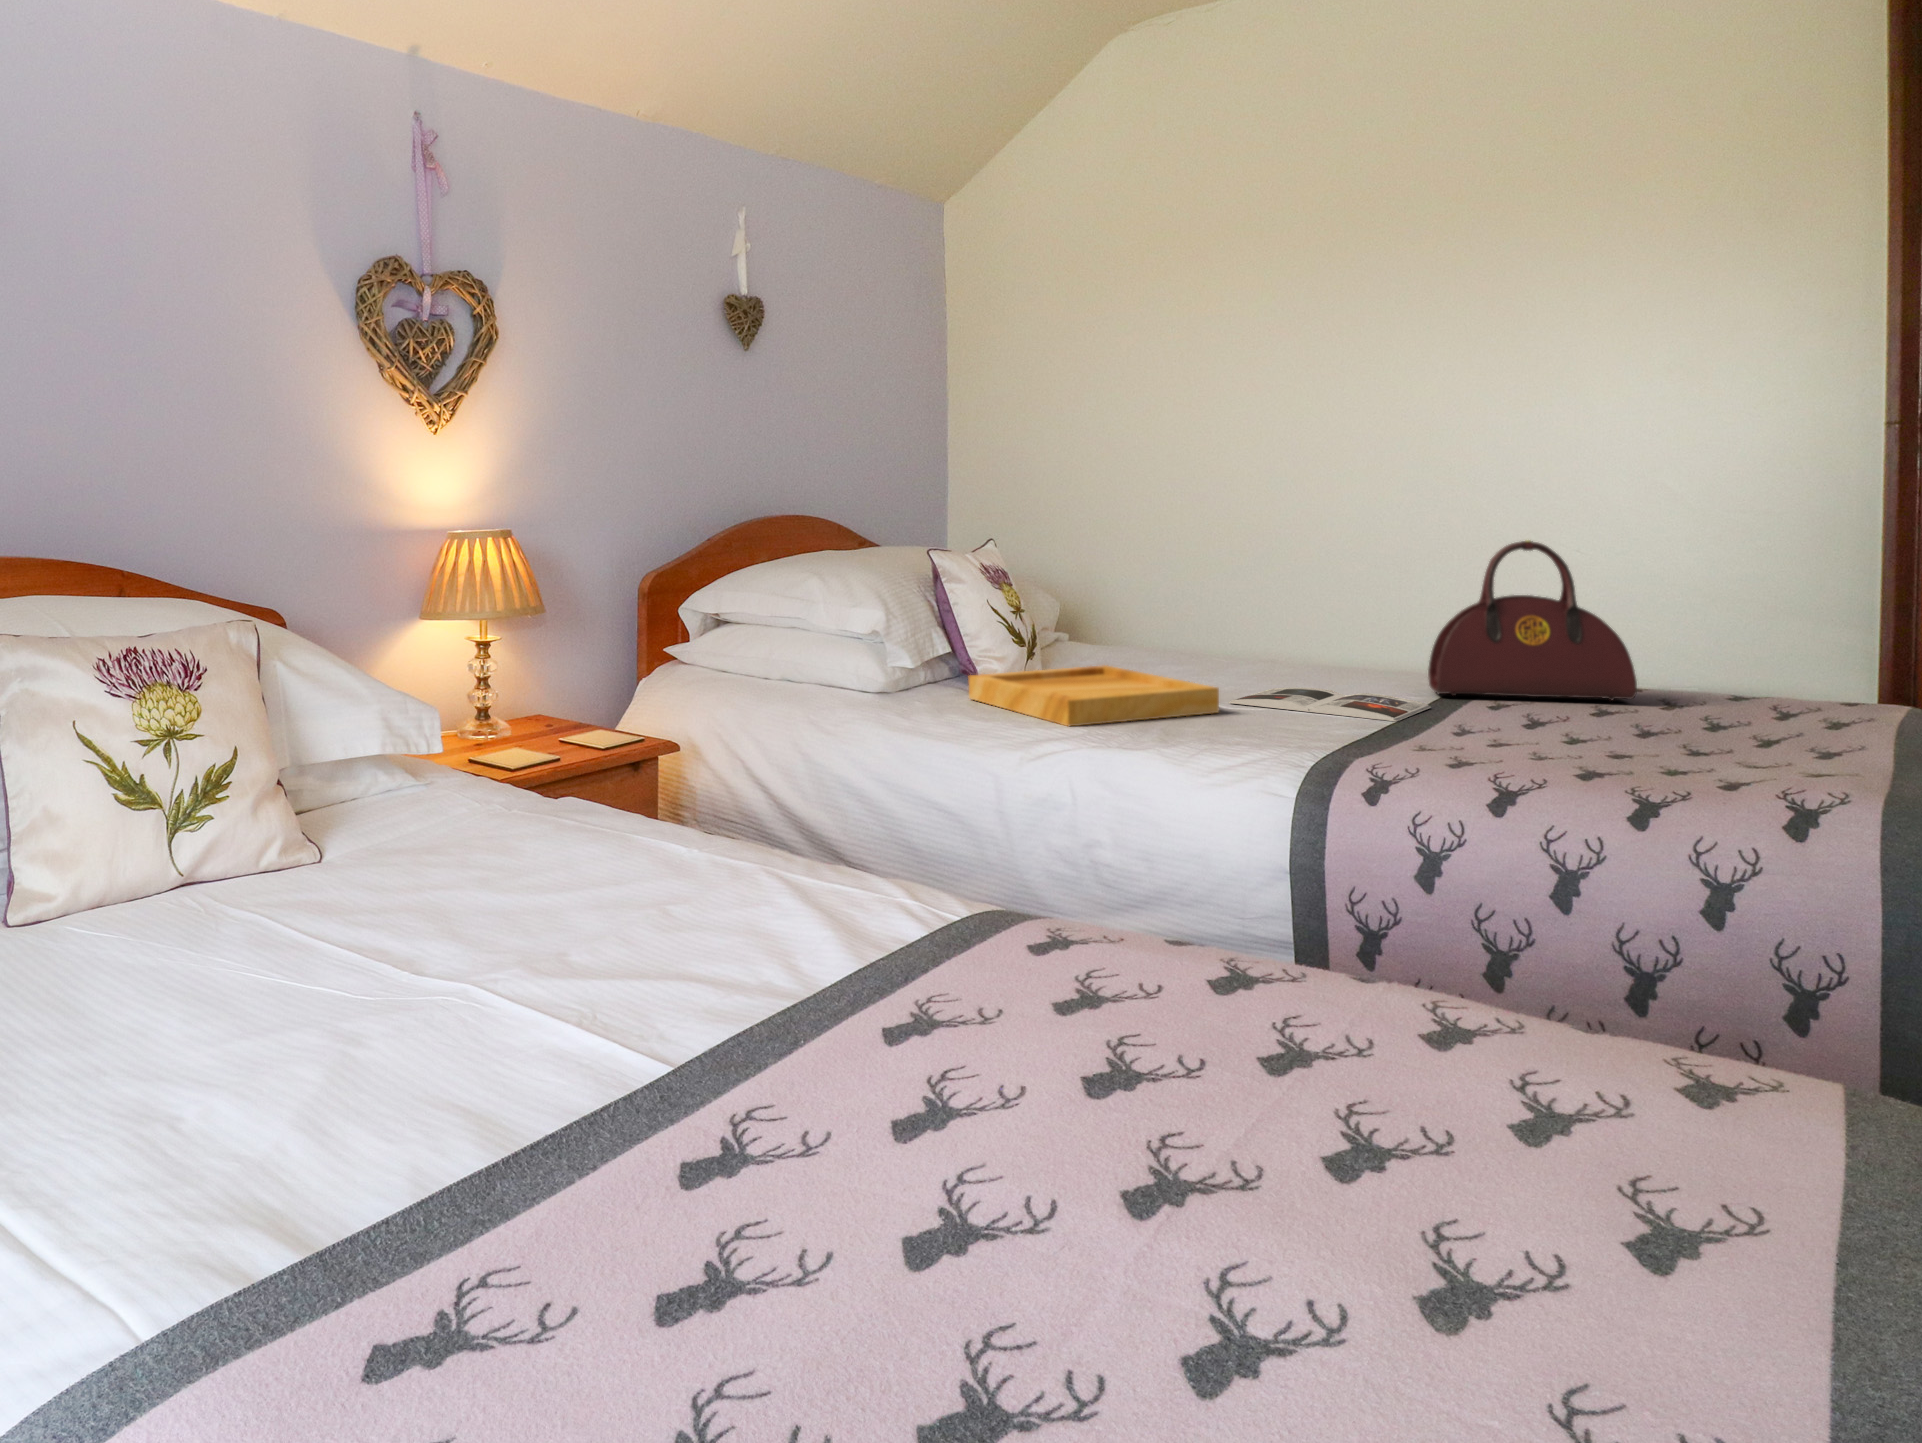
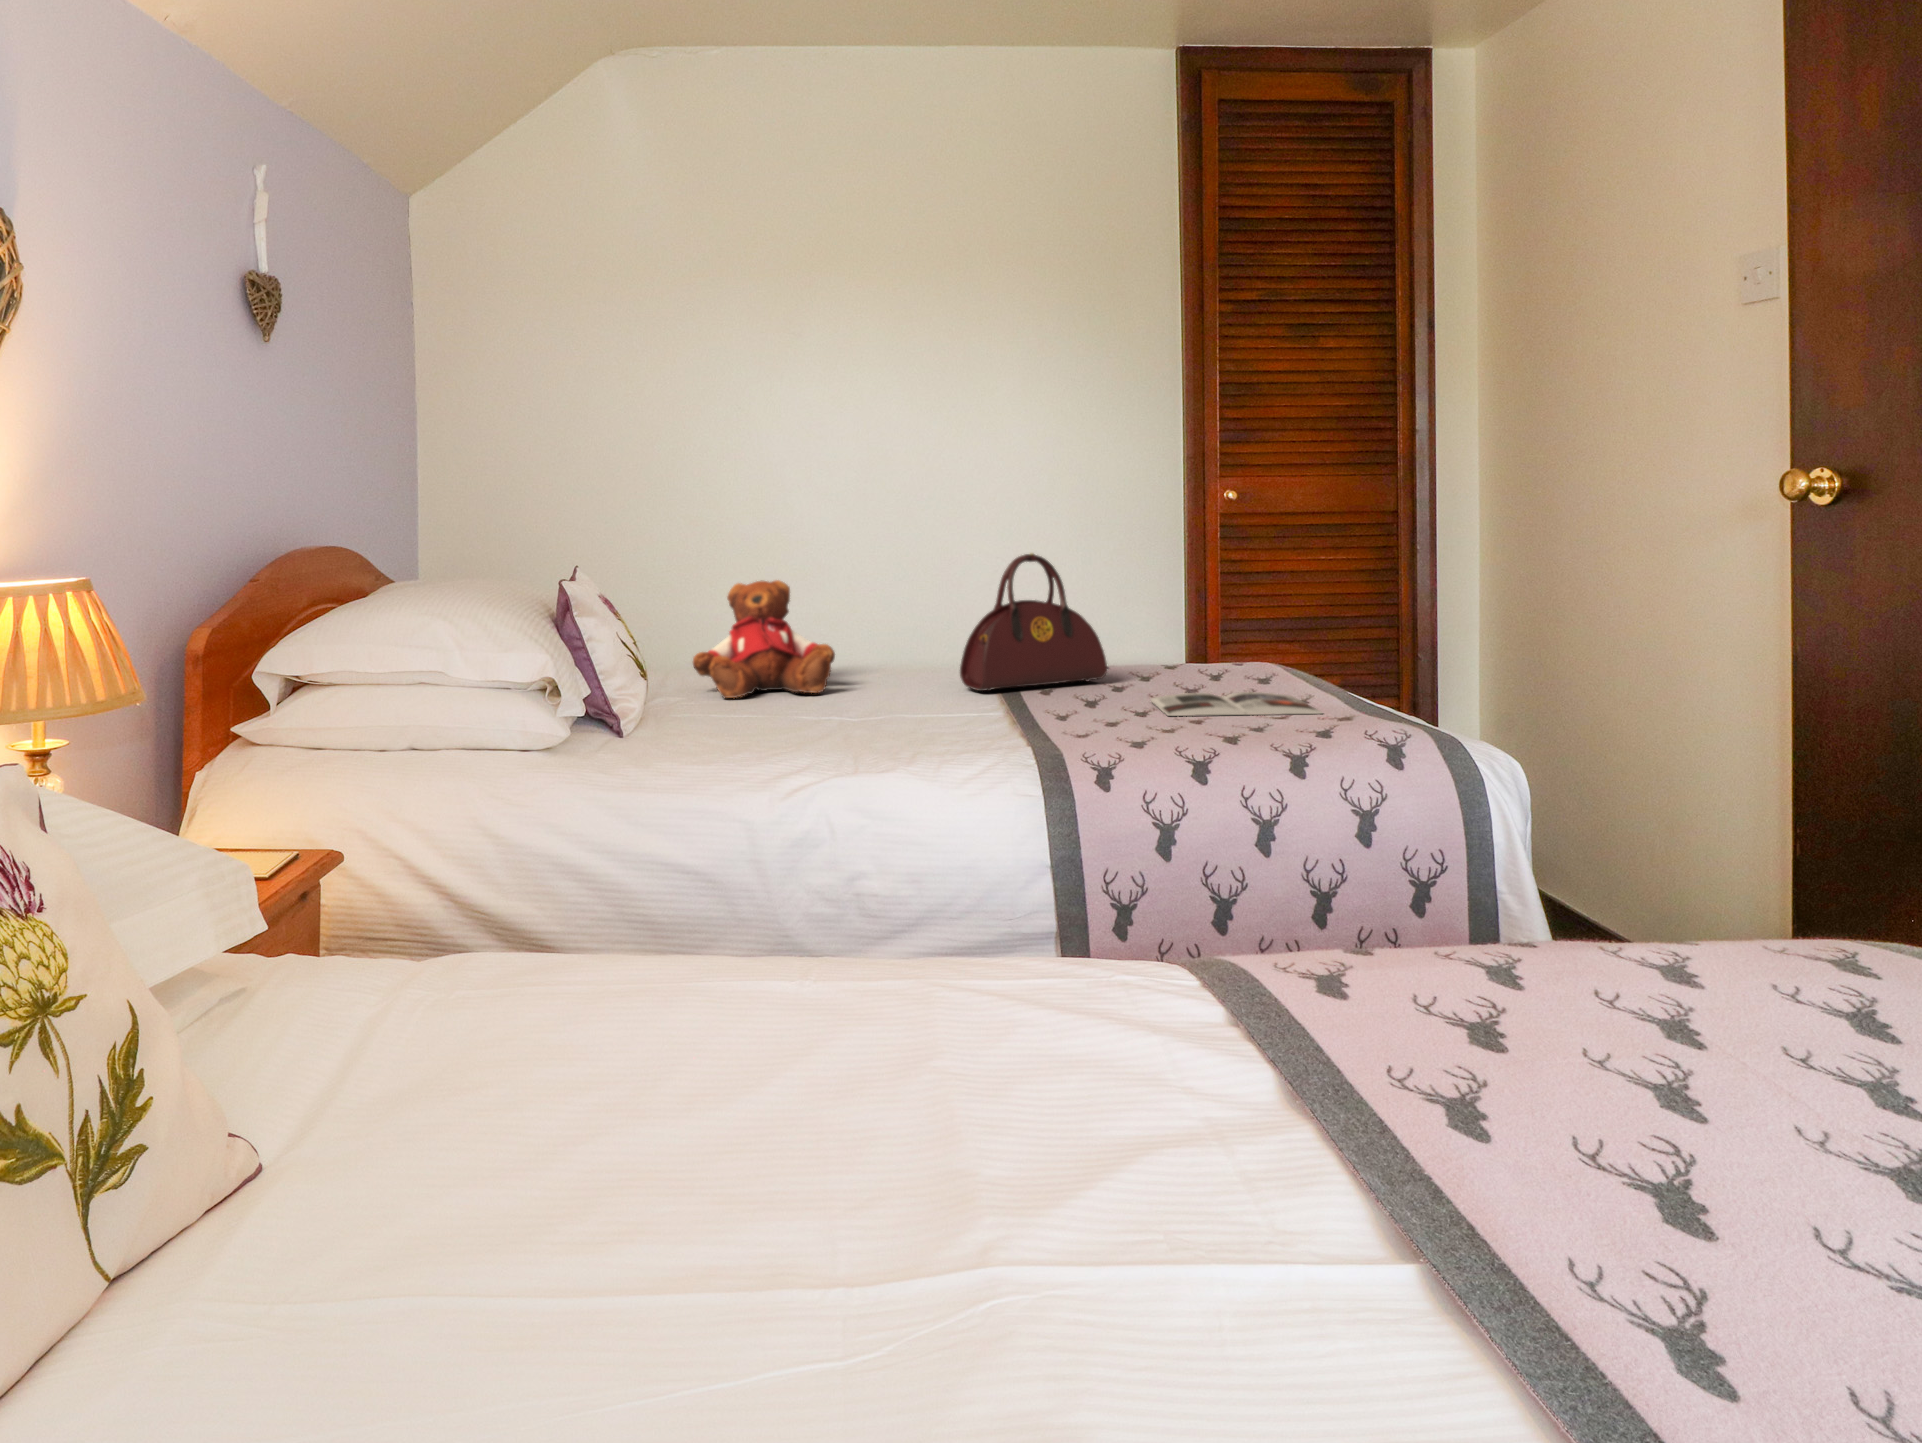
teddy bear: none [1139,557,1293,676] -> present [693,580,835,698]
tray: present [969,665,1219,726] -> none [624,697,869,763]
magazine: present [1229,688,1431,721] -> present [1151,692,1322,716]

